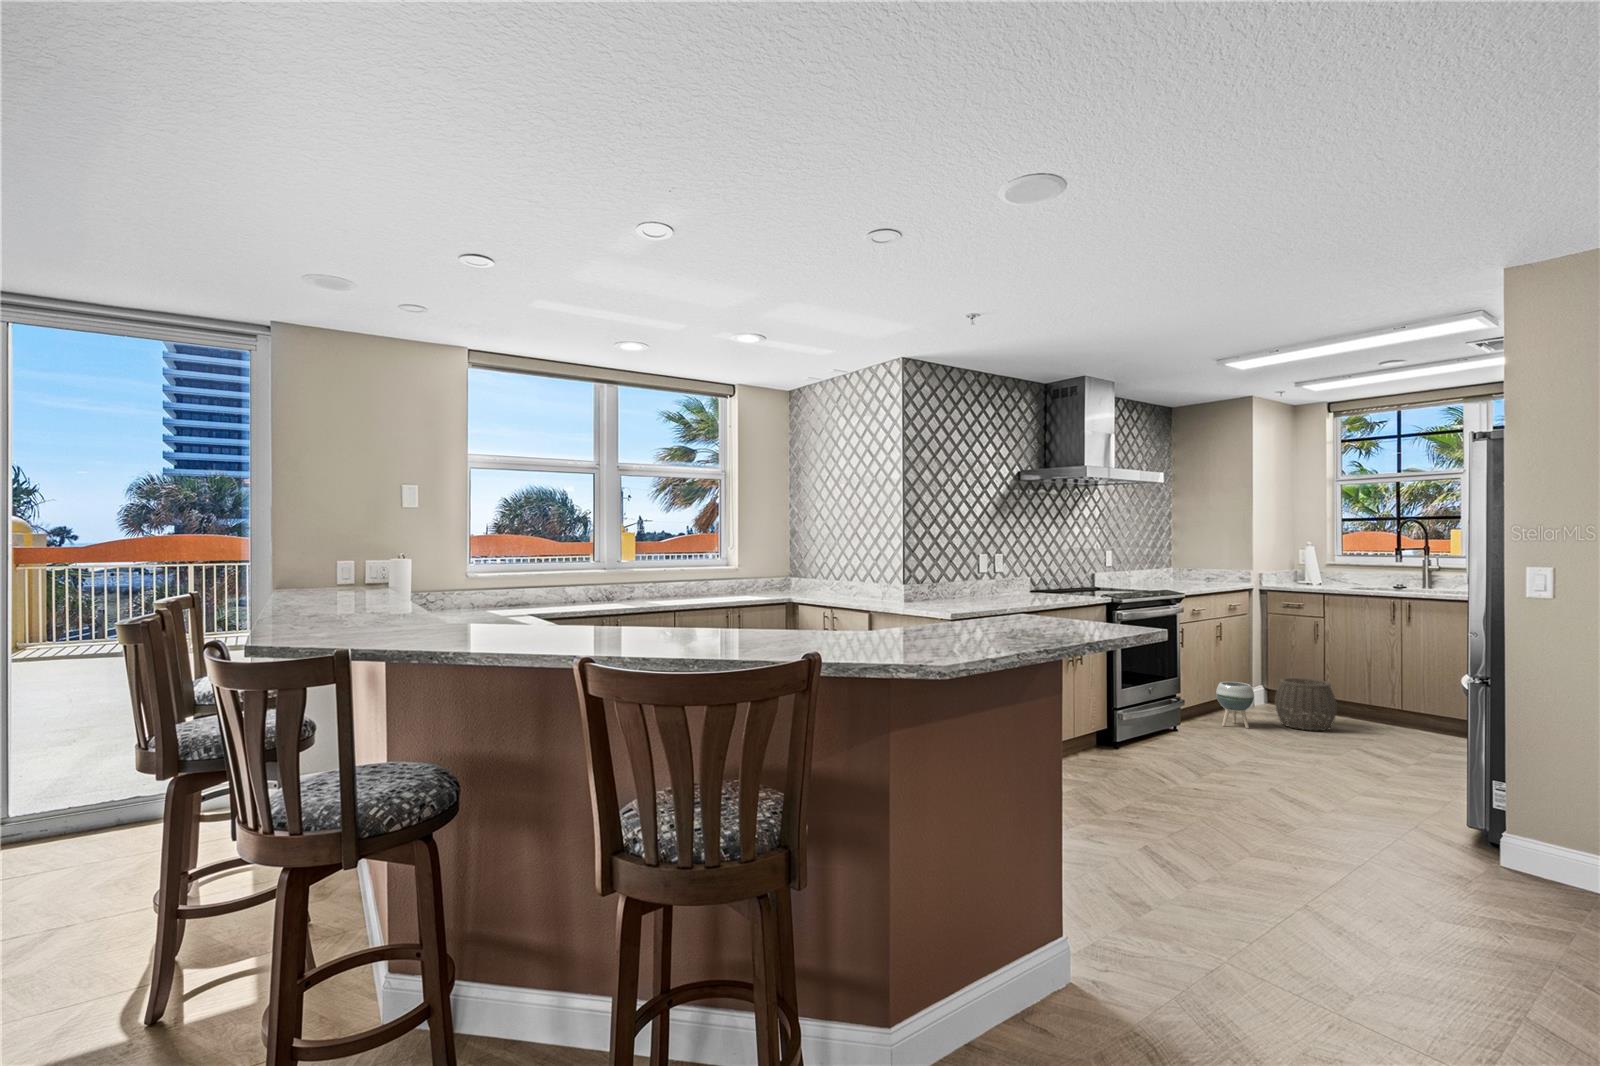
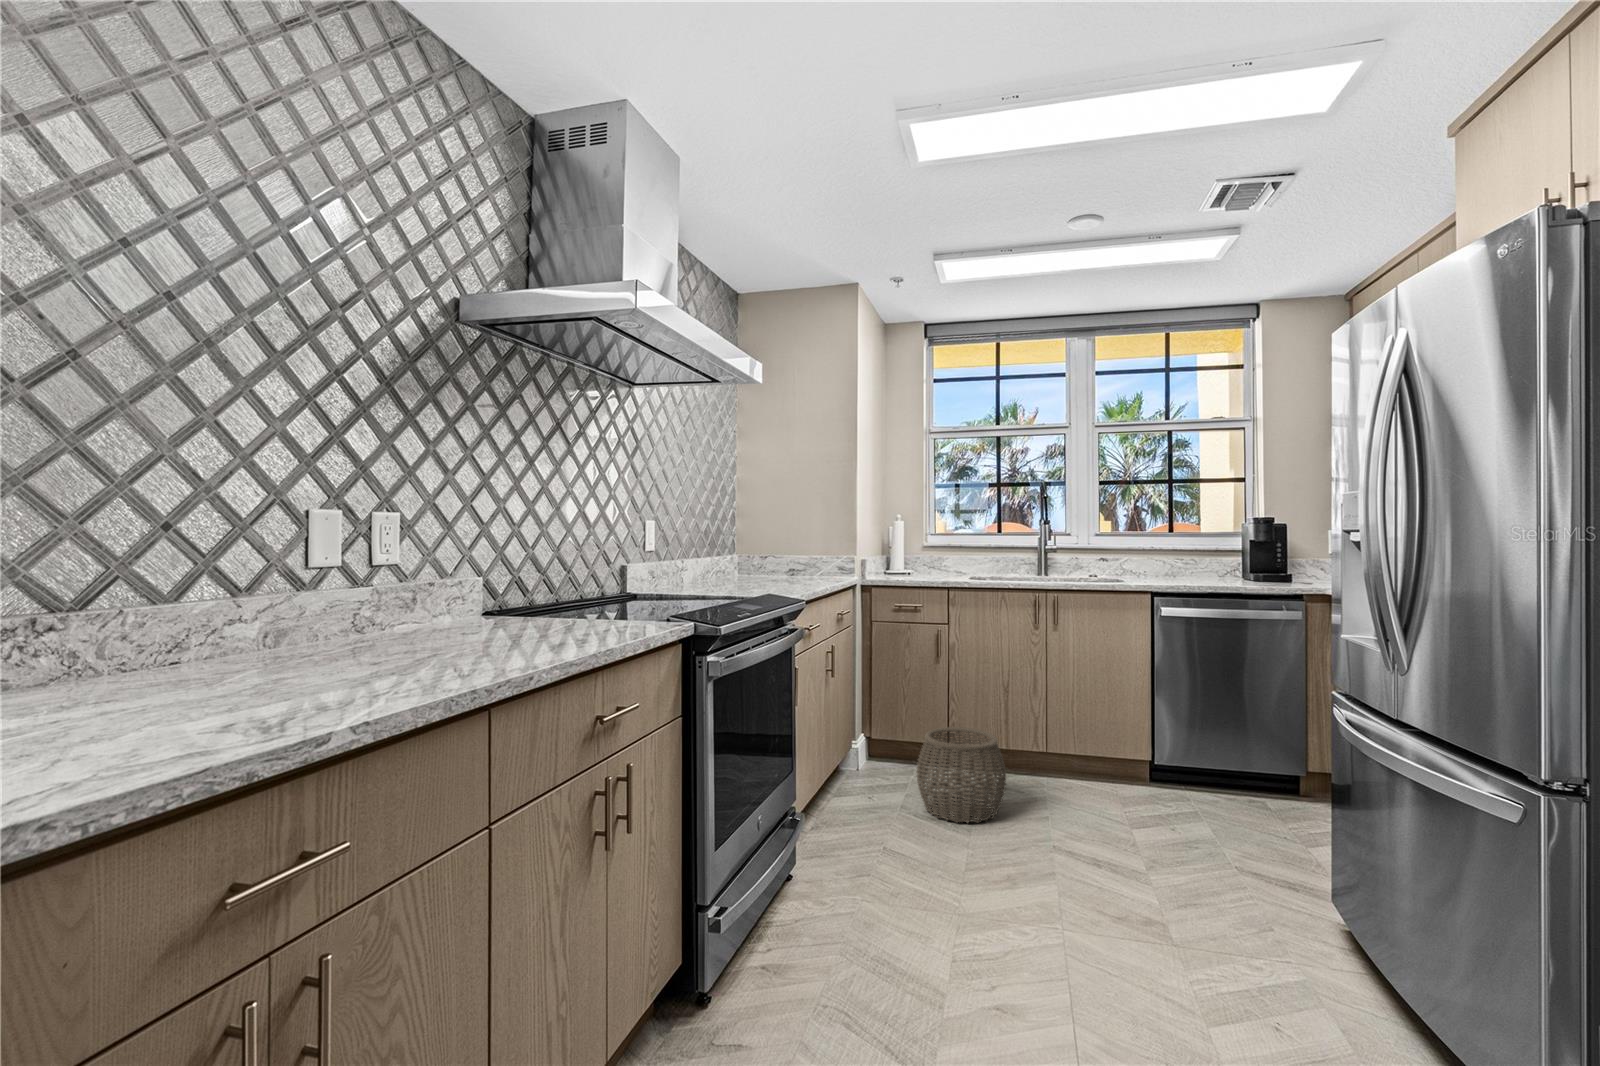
planter: present [1216,682,1254,728] -> none [842,753,903,842]

